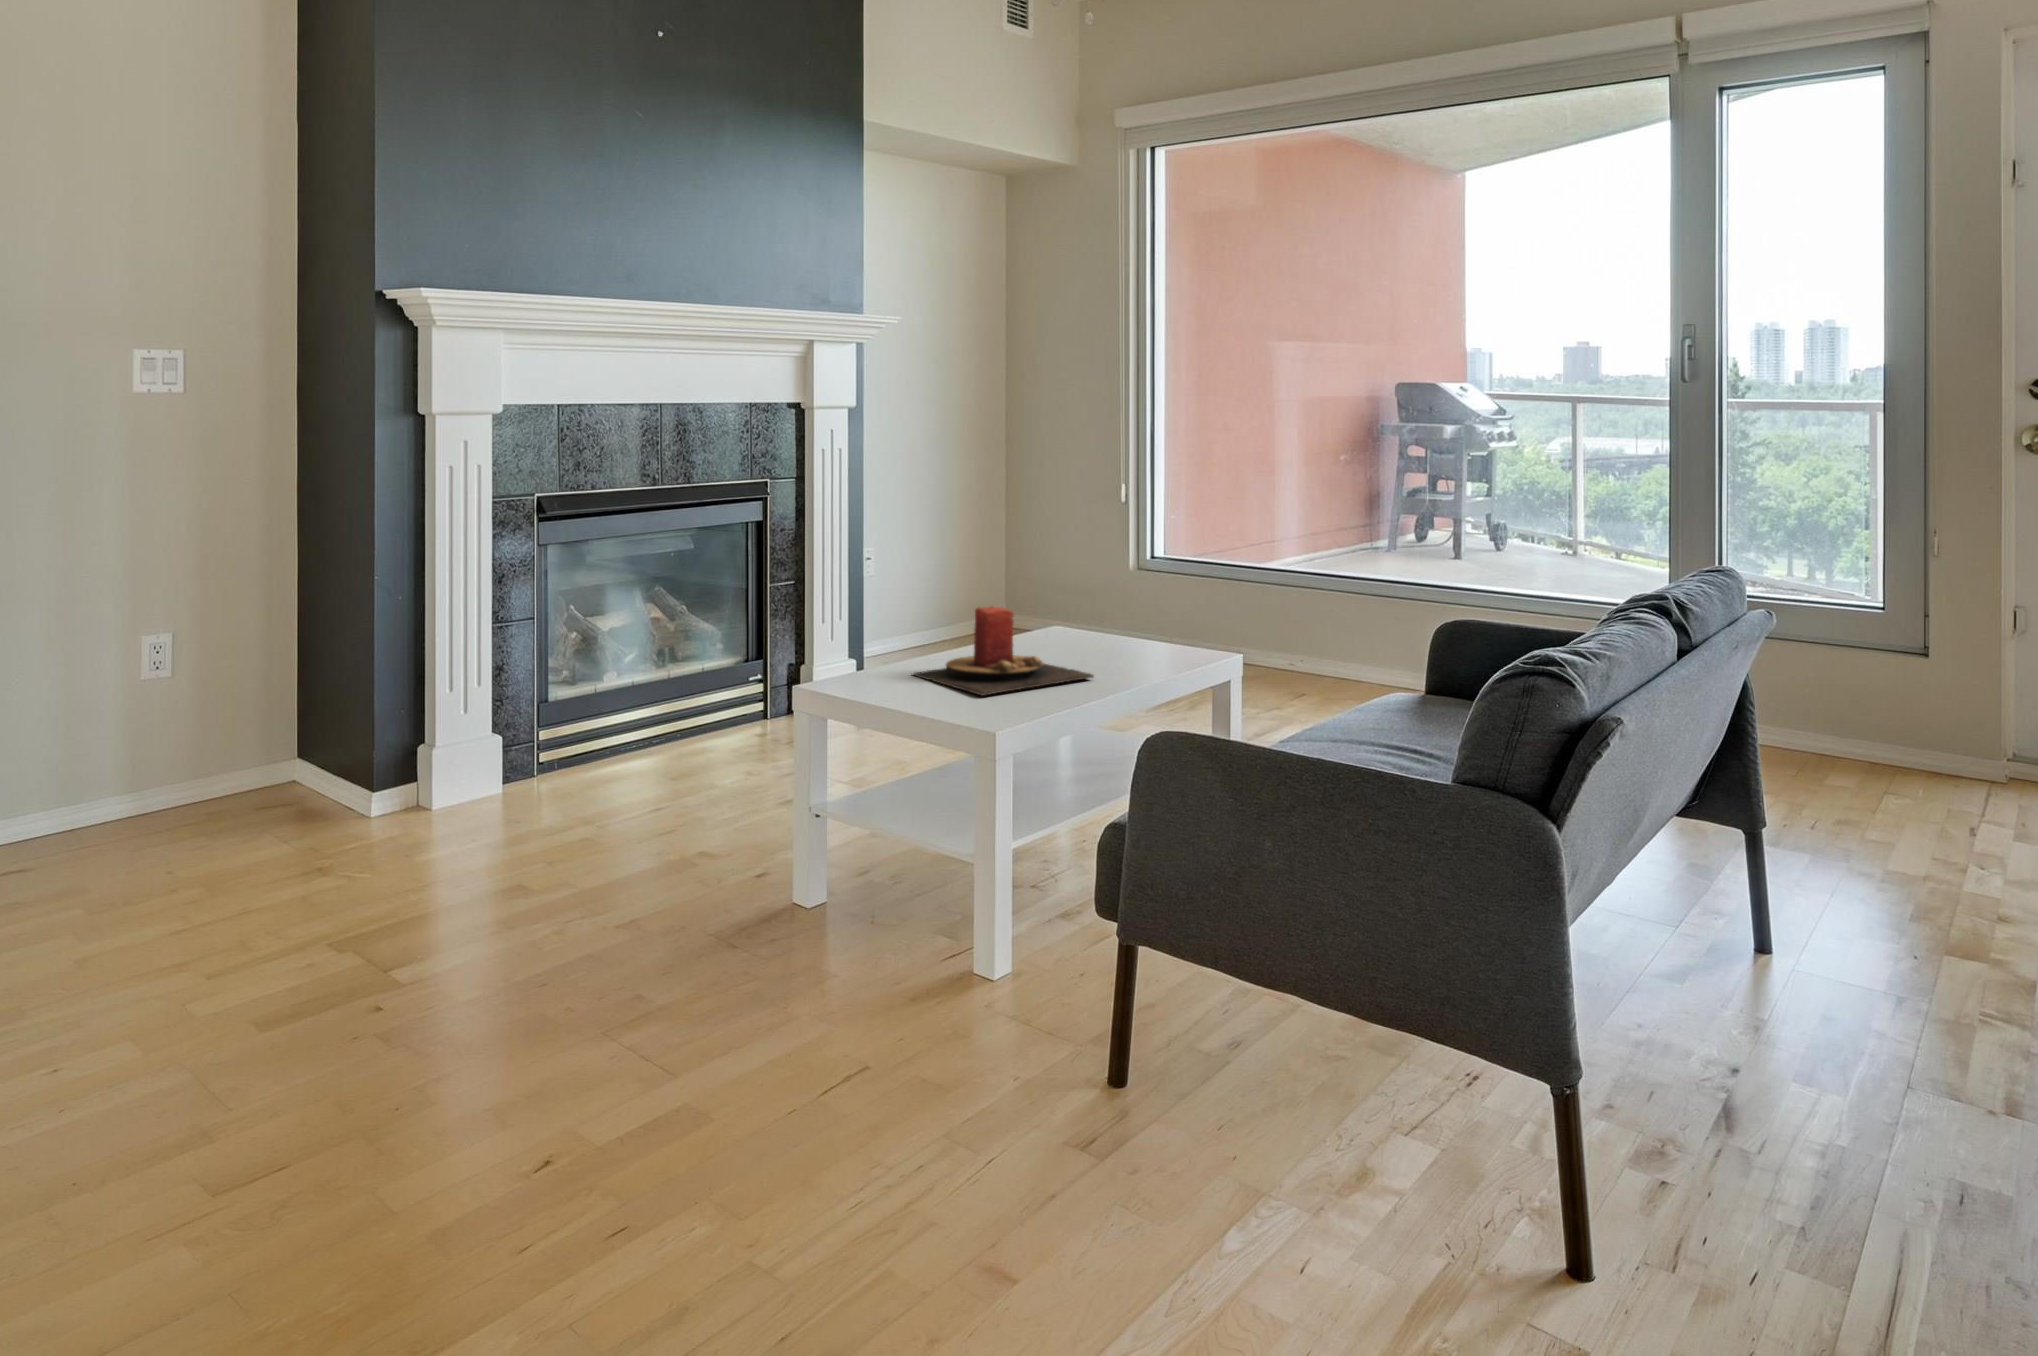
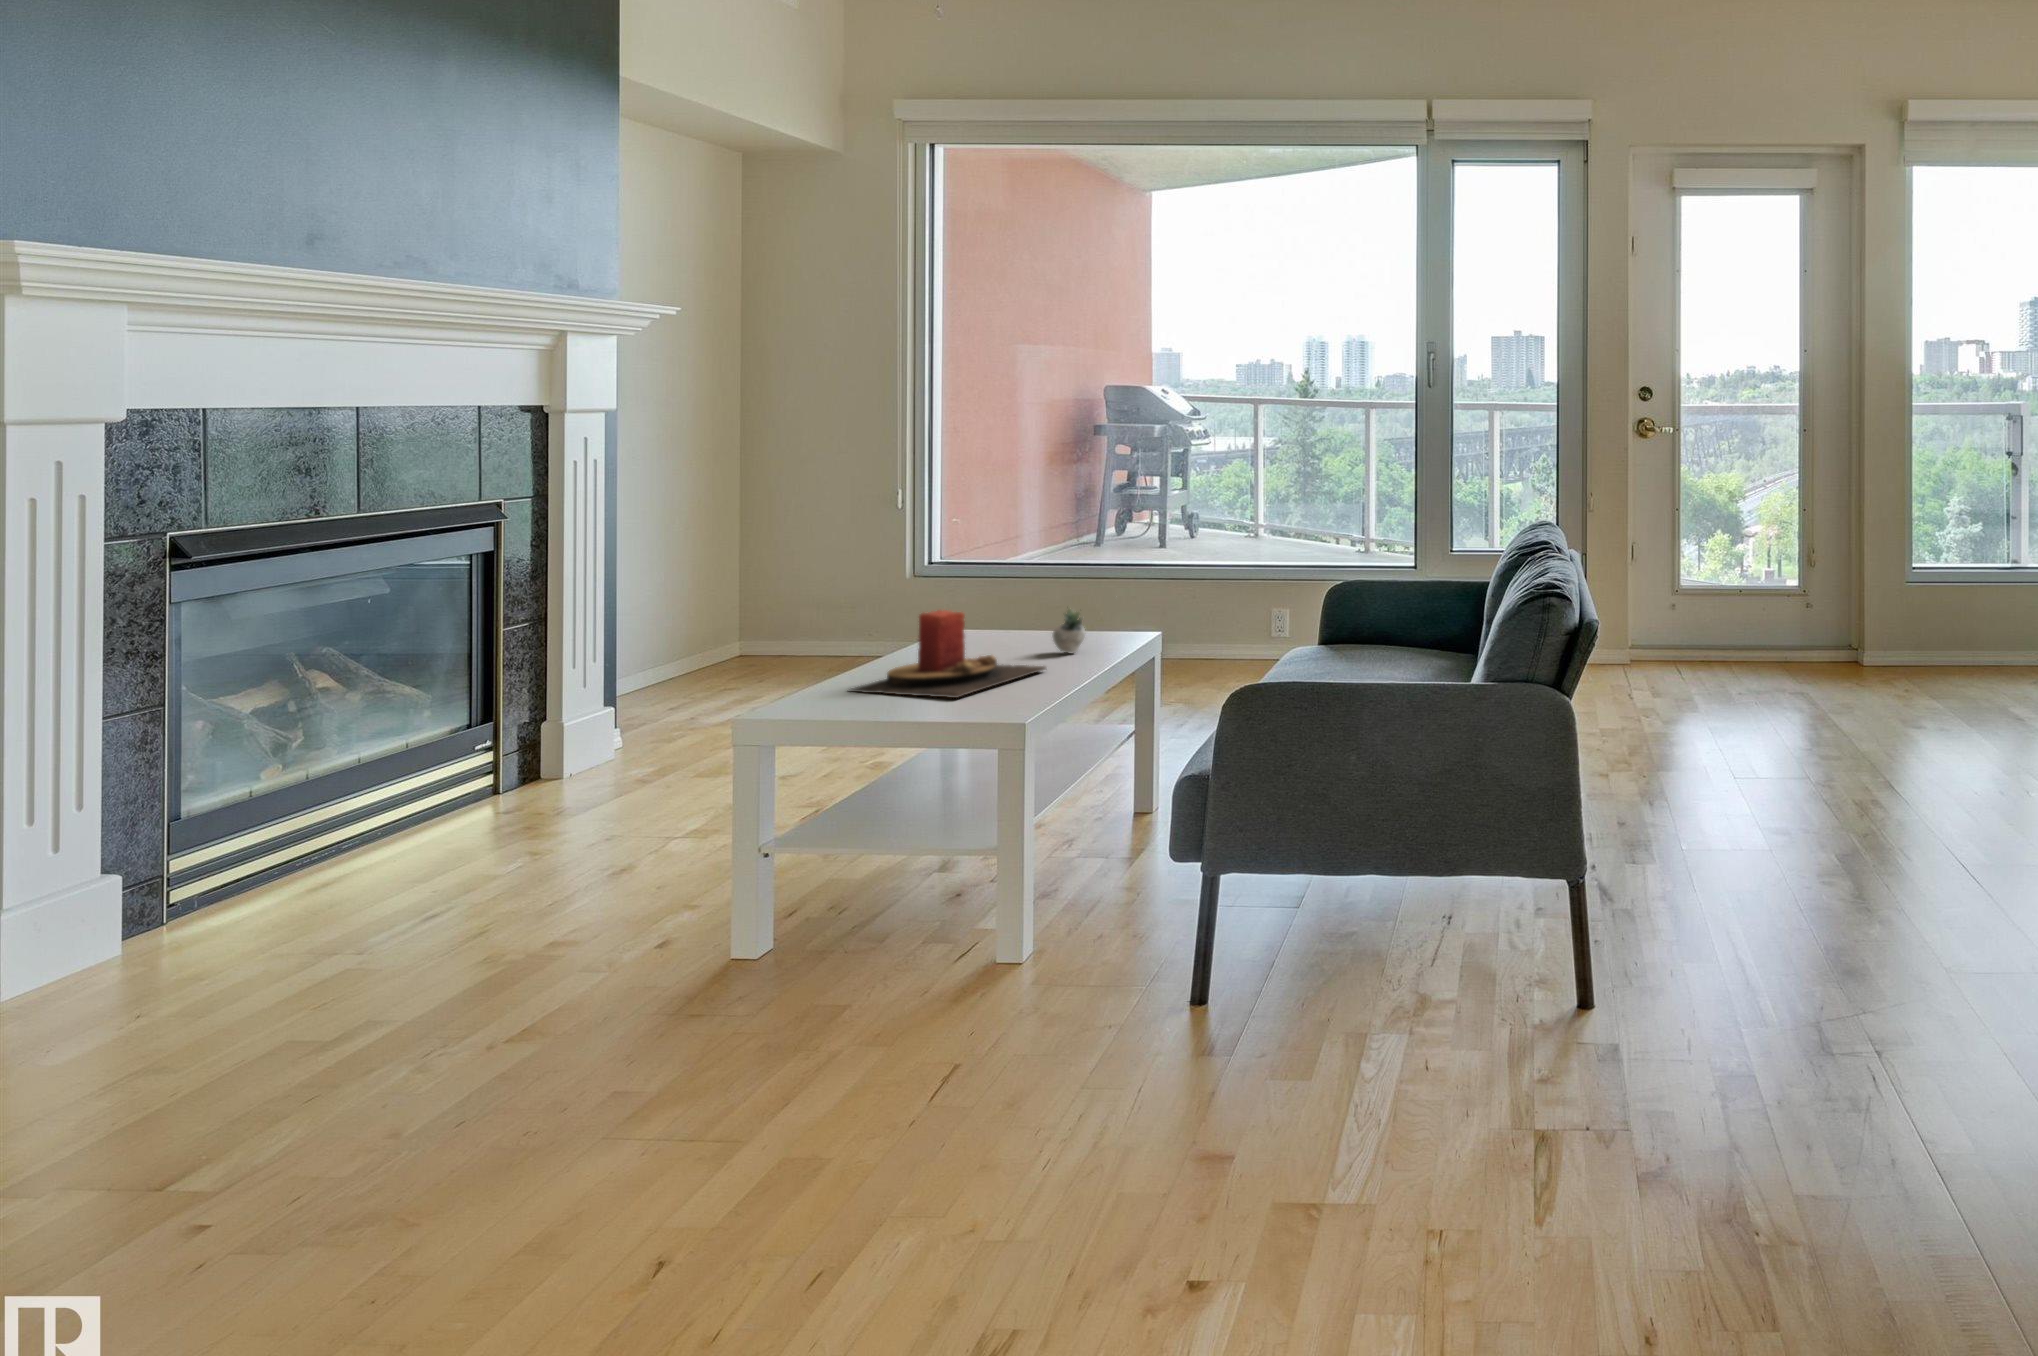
succulent plant: none [1122,609,1189,663] -> present [1053,608,1086,653]

